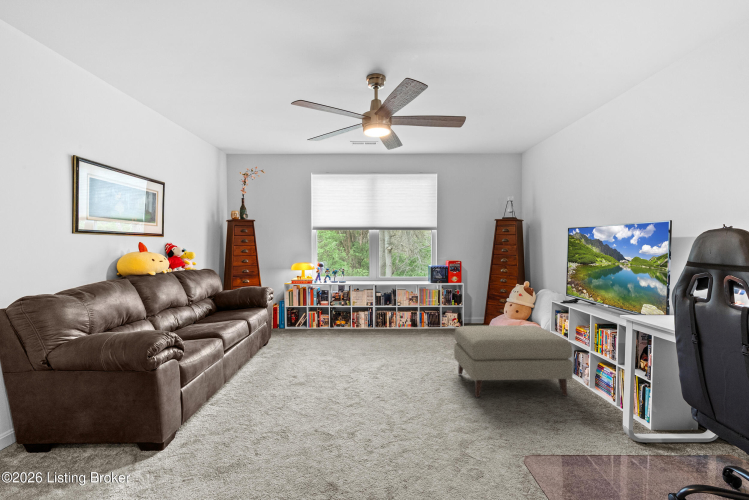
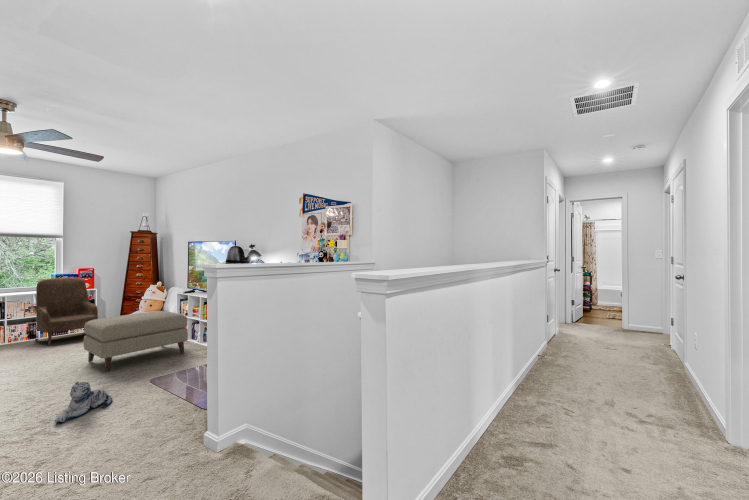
armchair: none [416,270,466,339] -> present [35,277,98,345]
plush toy: none [429,421,487,472] -> present [55,382,112,422]

